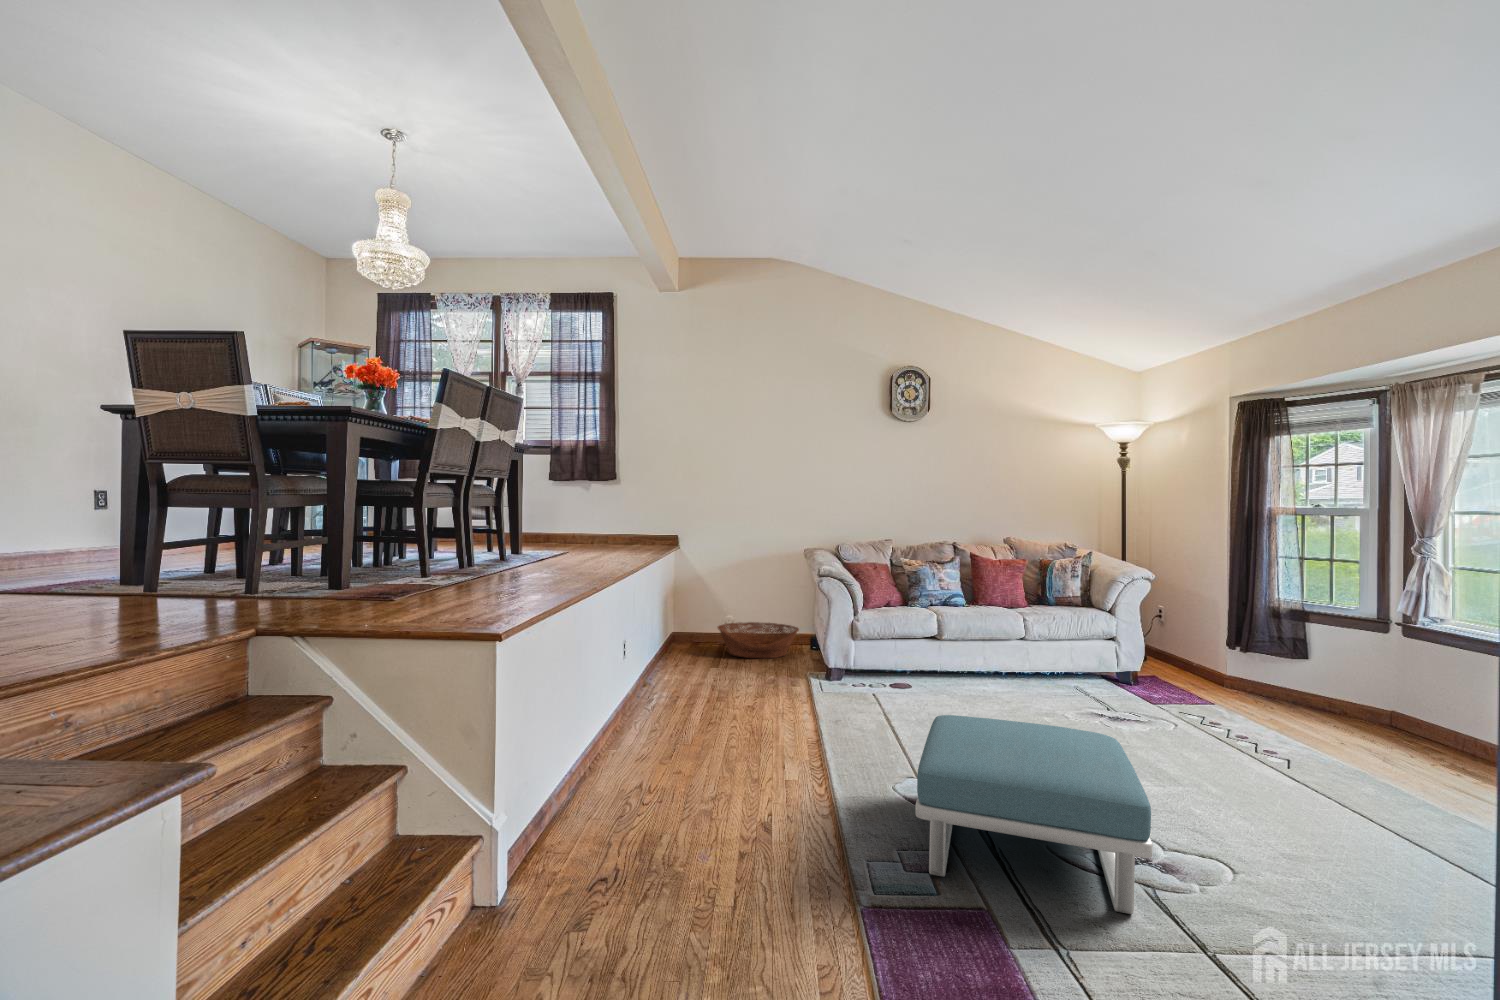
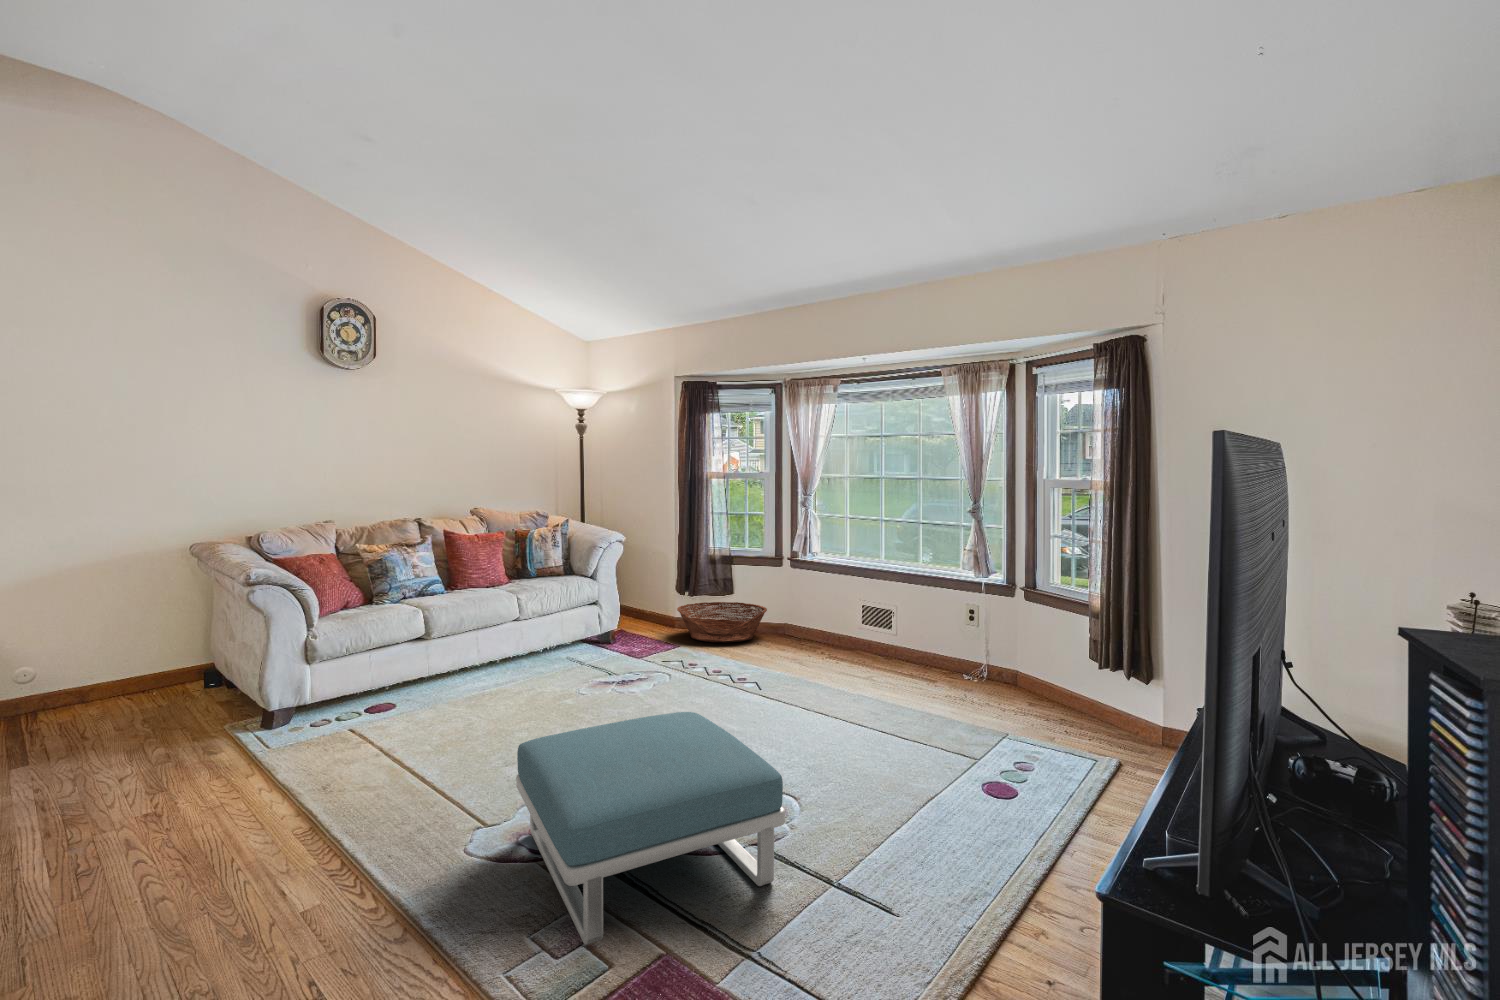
basket: present [718,622,799,658] -> present [677,602,767,642]

